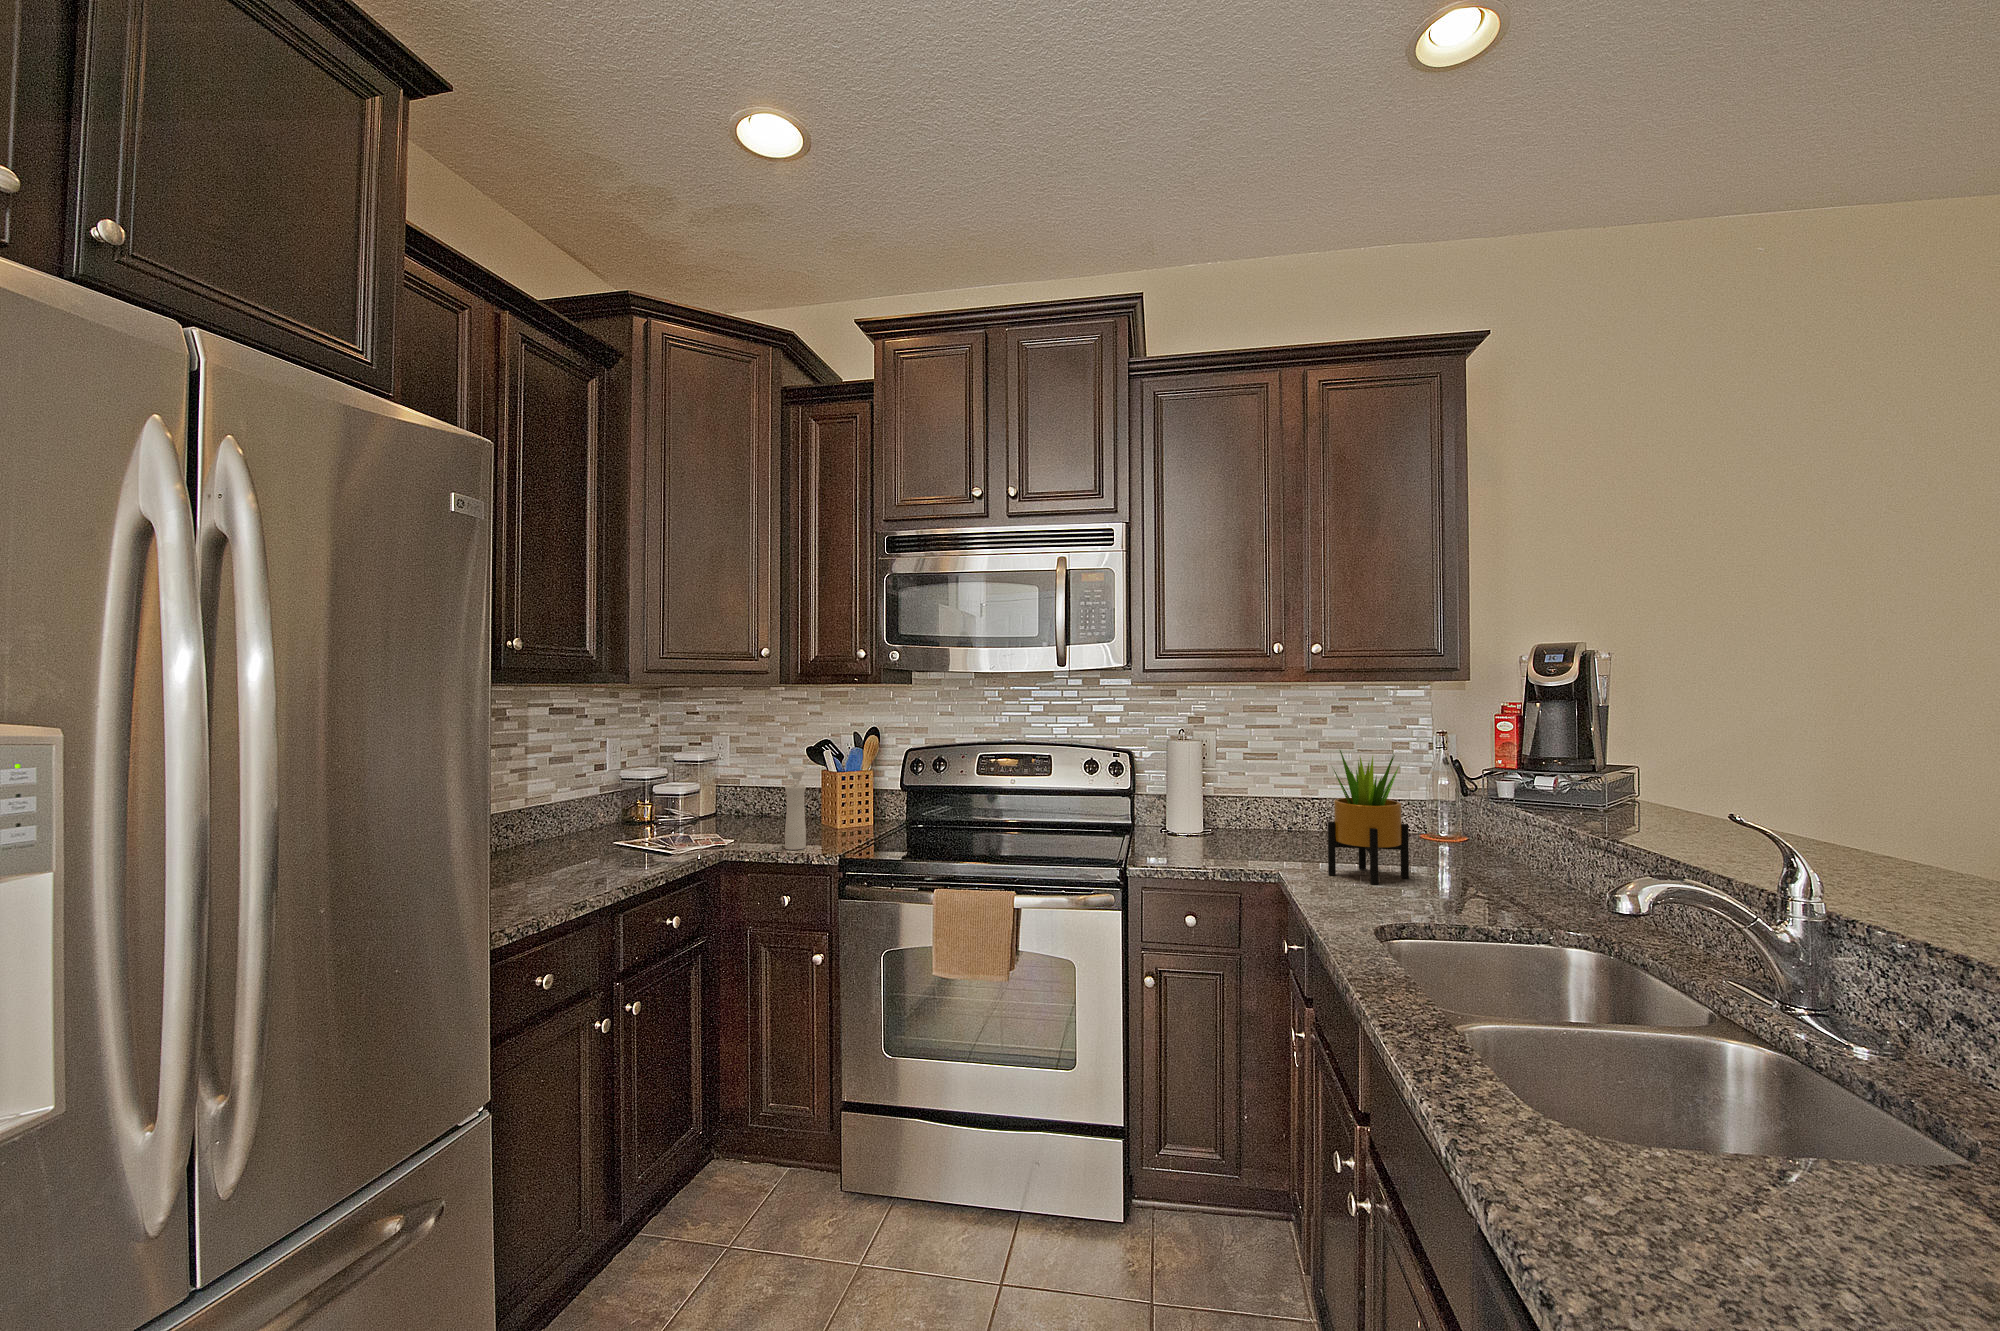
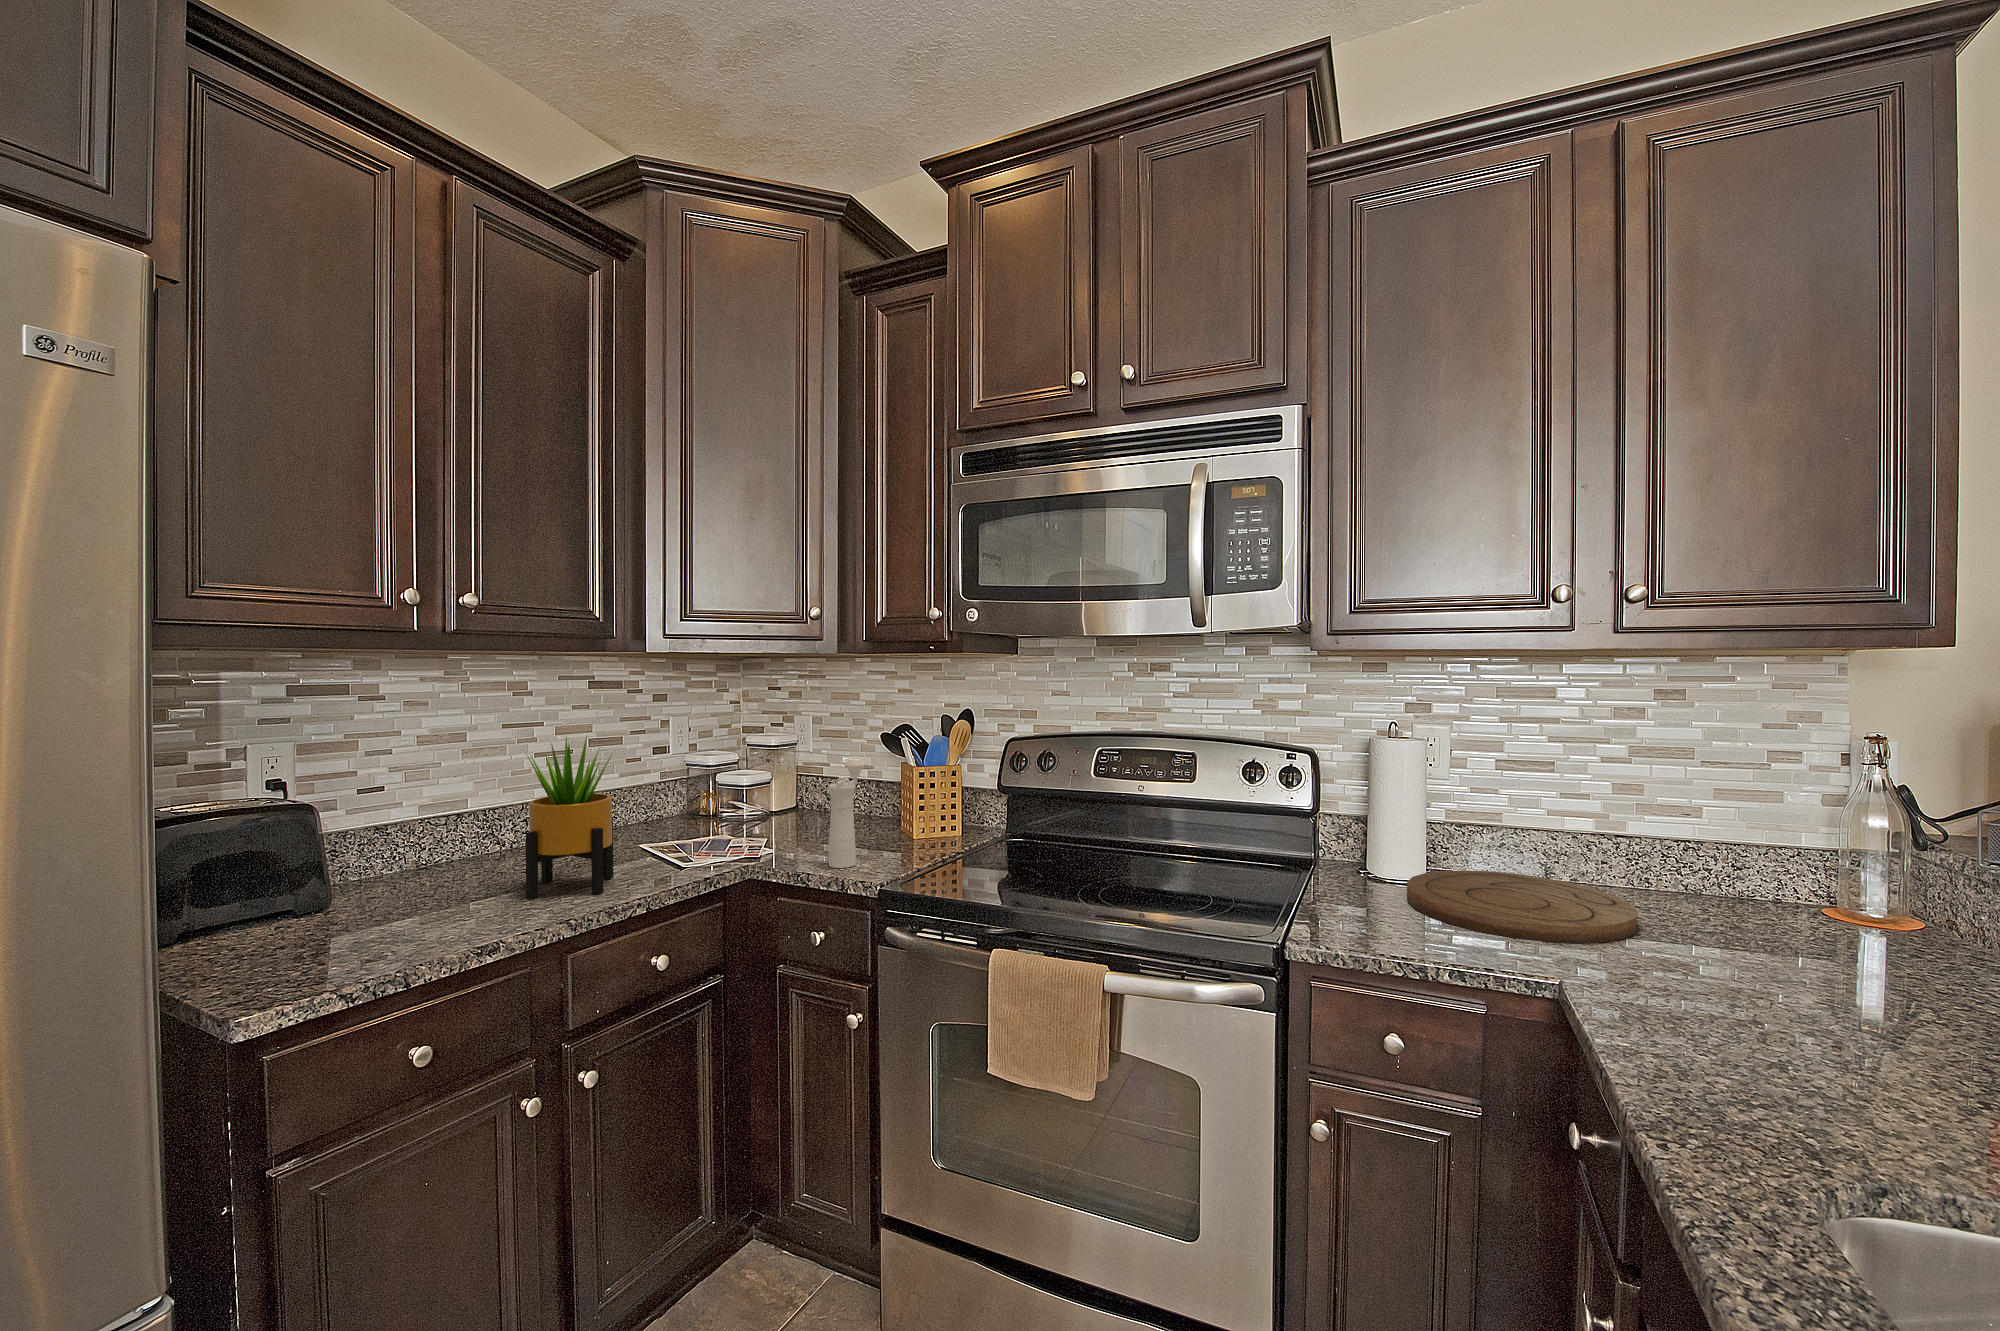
potted plant: present [1328,750,1409,885] -> present [526,736,613,899]
cutting board: none [1194,825,1322,858] -> present [1407,870,1637,943]

